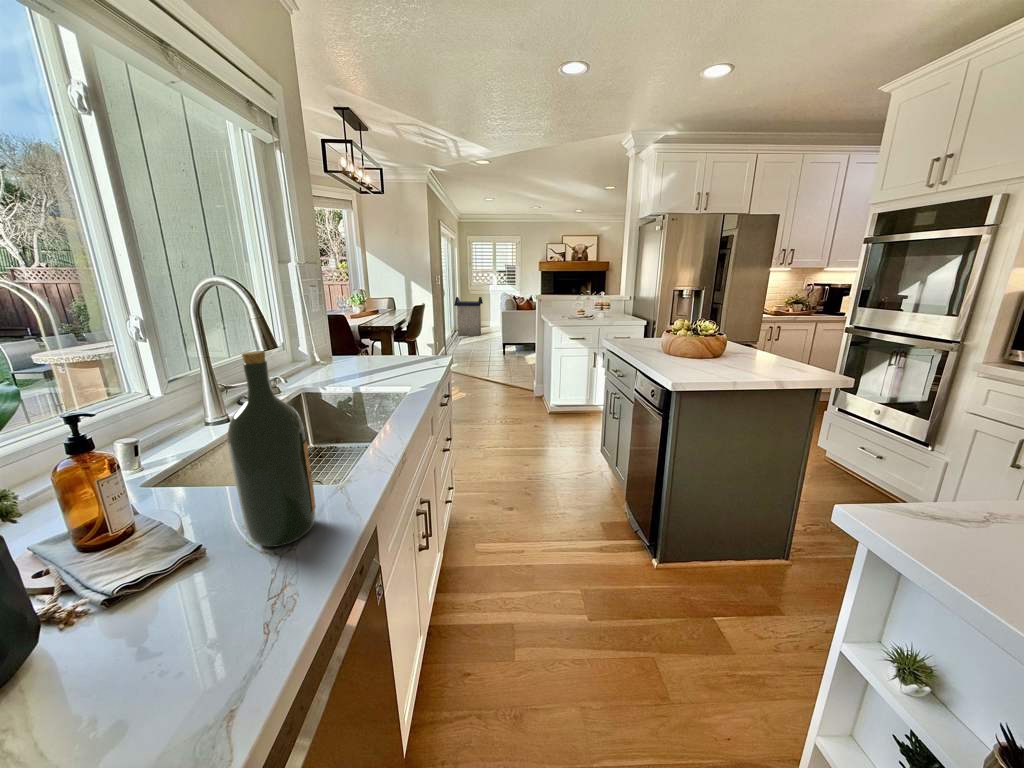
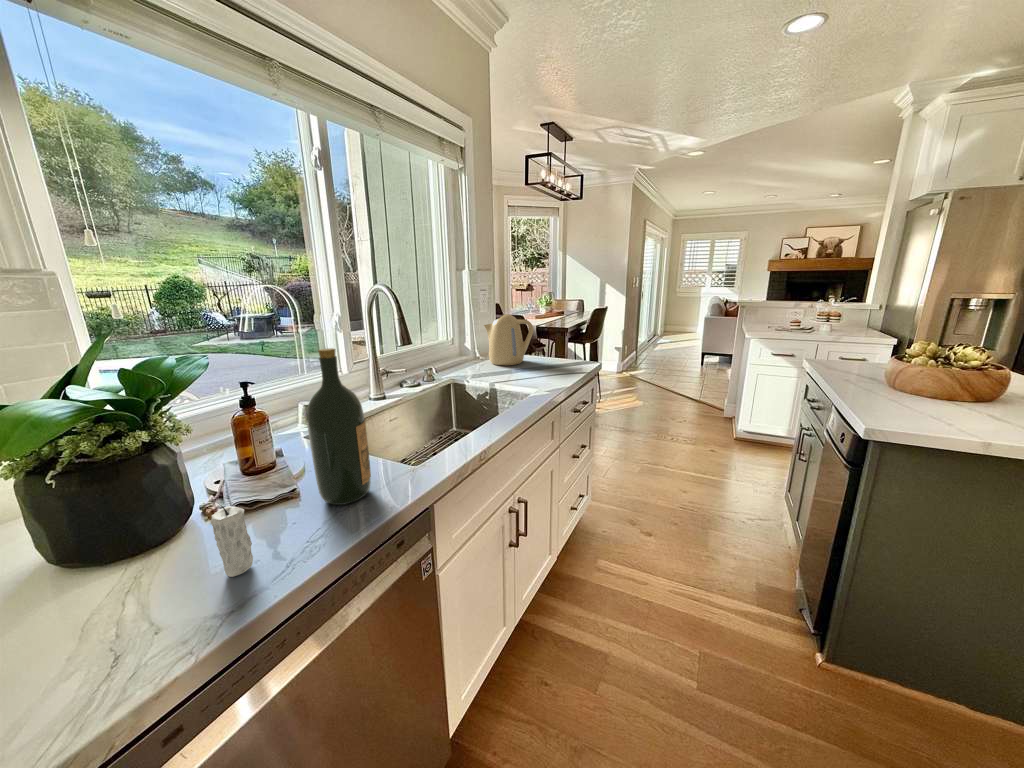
trash can: present [454,297,483,336] -> none [655,300,689,342]
kettle: none [324,312,384,368] -> present [484,314,533,365]
candle: none [161,572,225,672] -> present [211,504,253,577]

